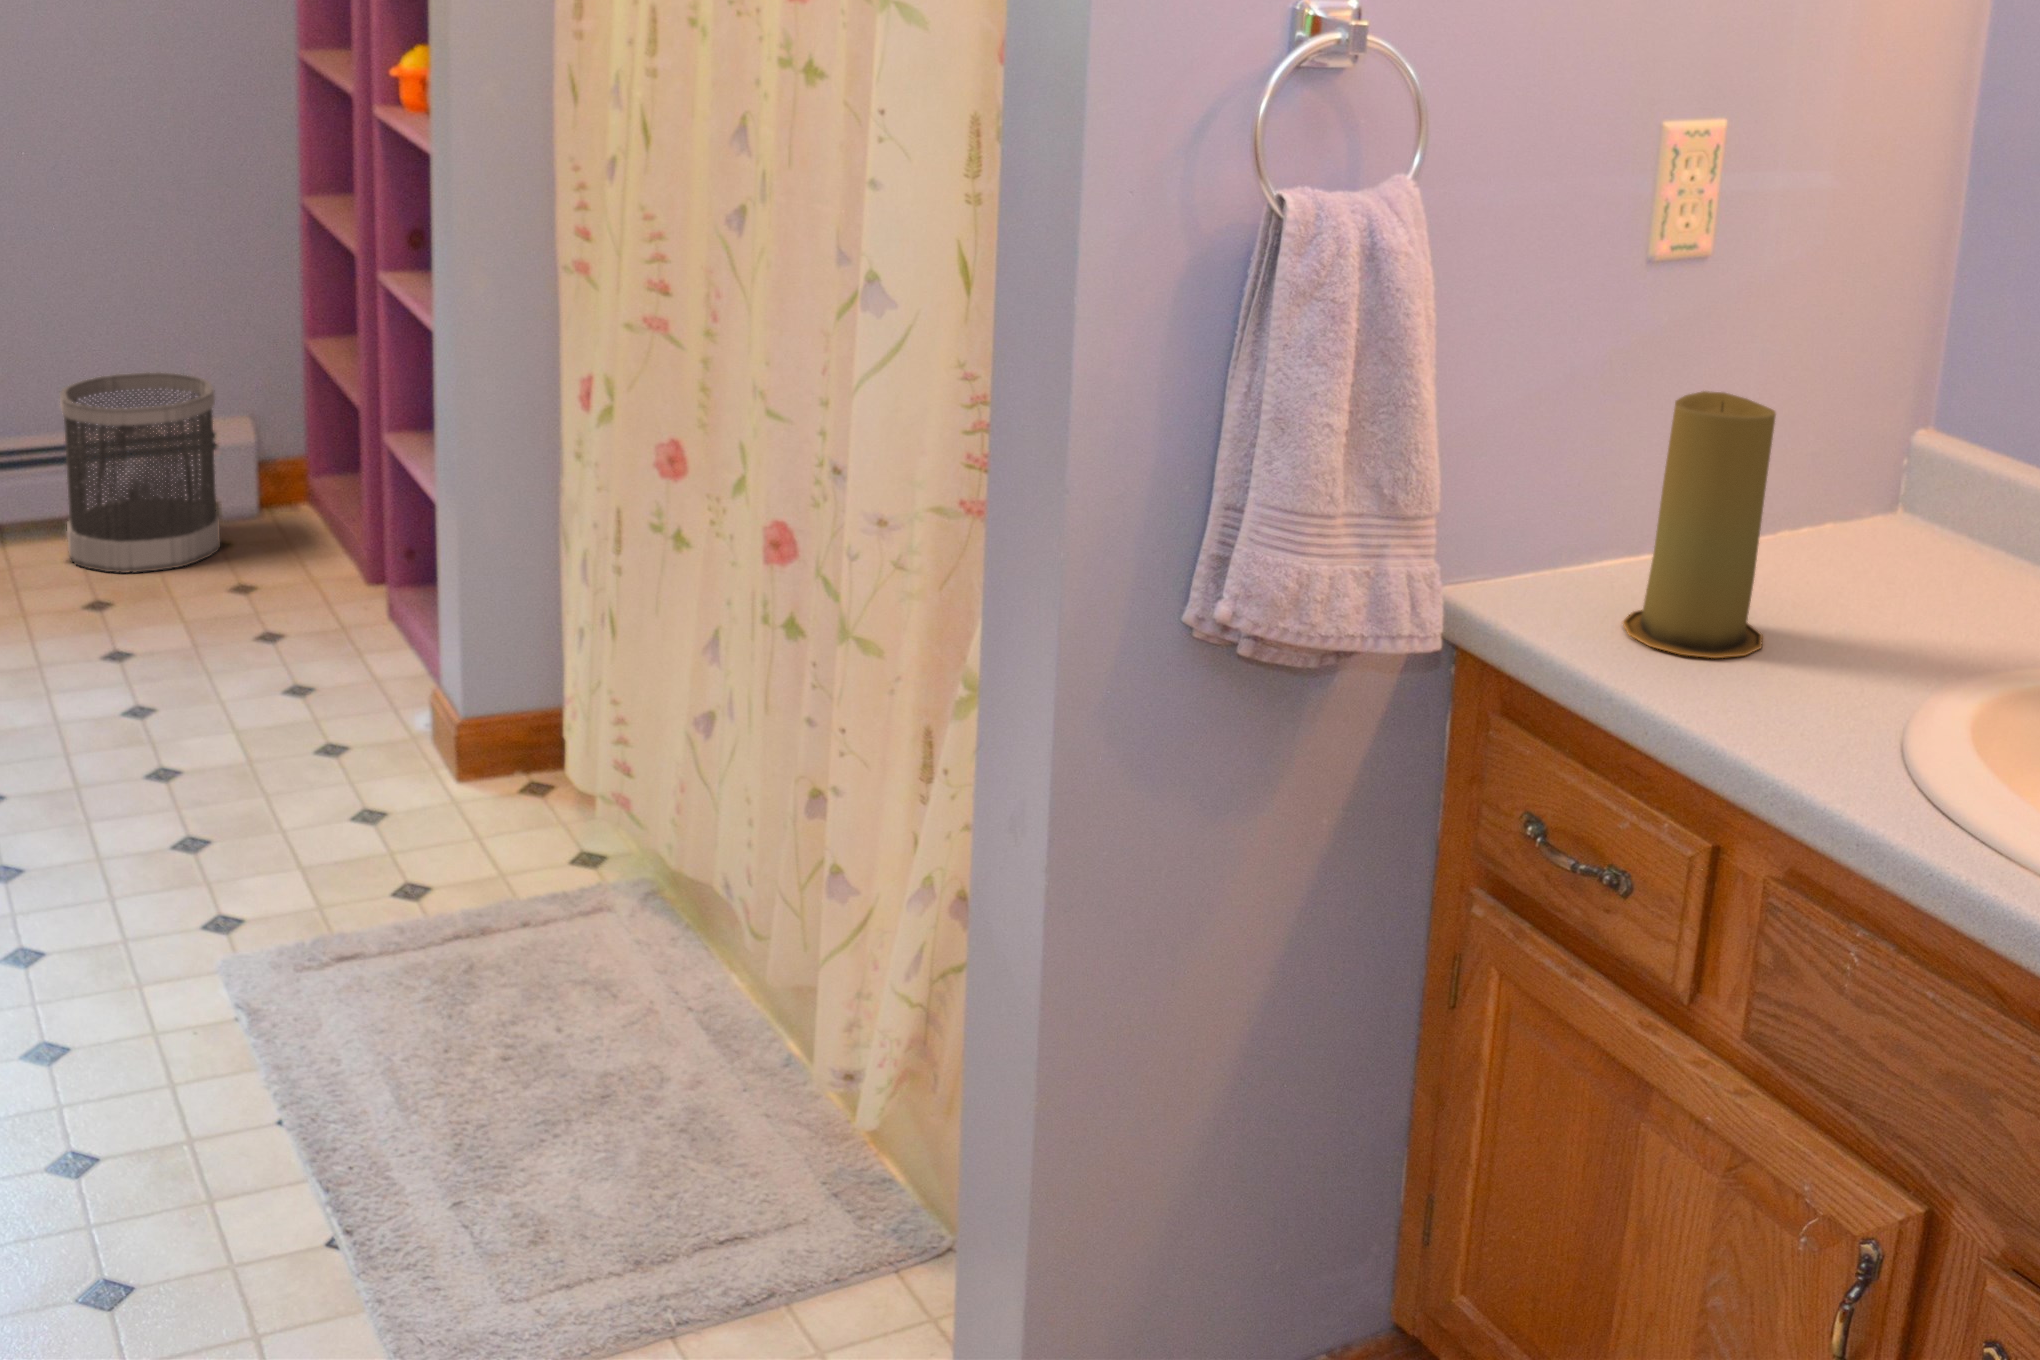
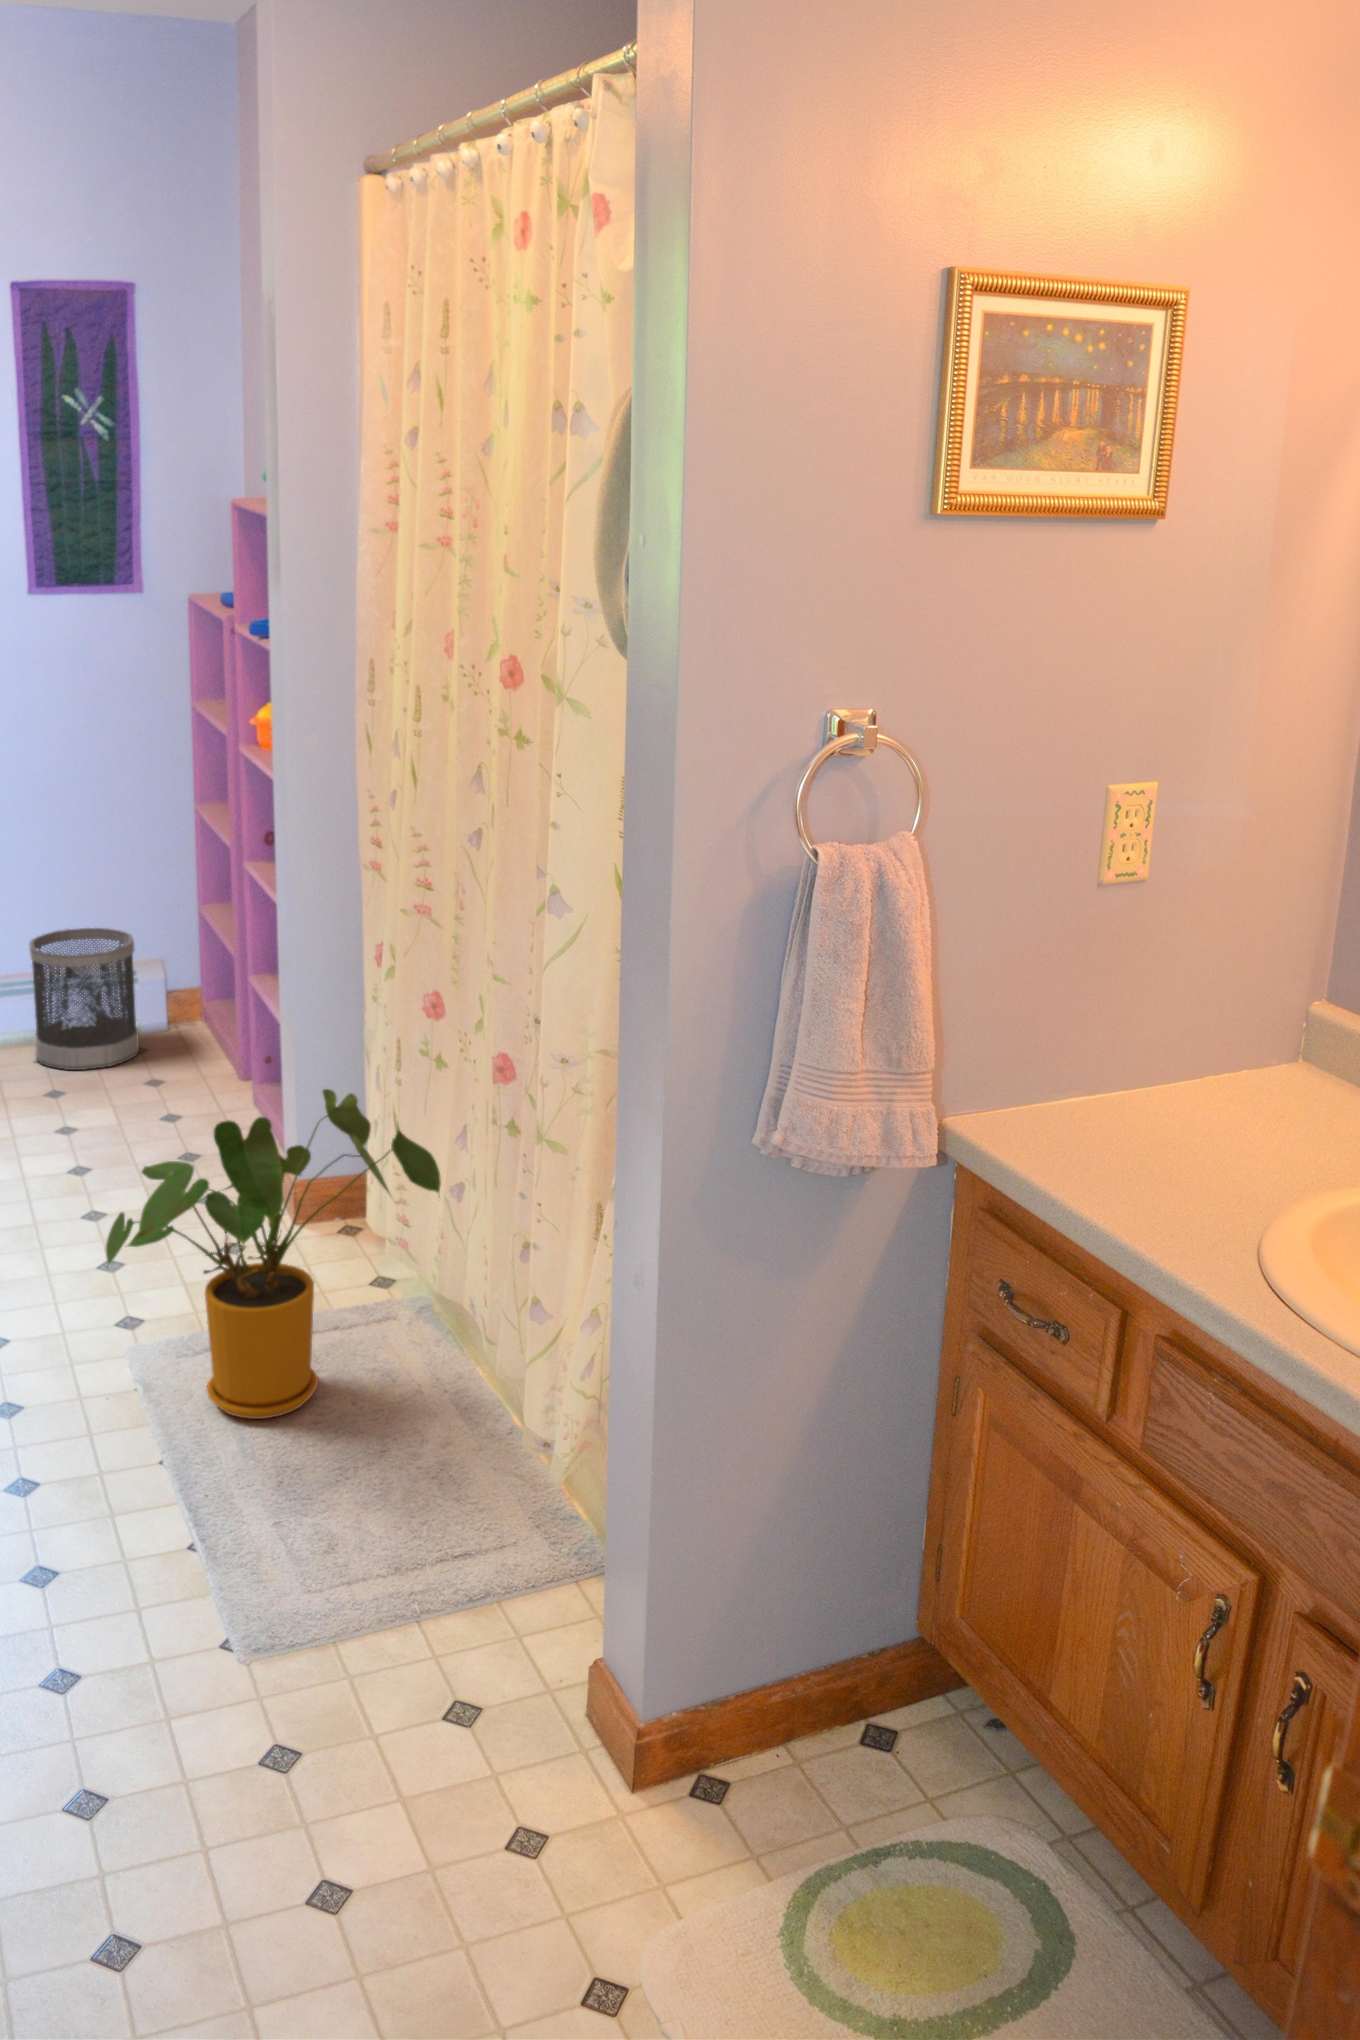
candle: present [1623,391,1776,658] -> none [1073,981,1180,1174]
house plant: none [196,579,686,1053] -> present [106,1089,441,1419]

